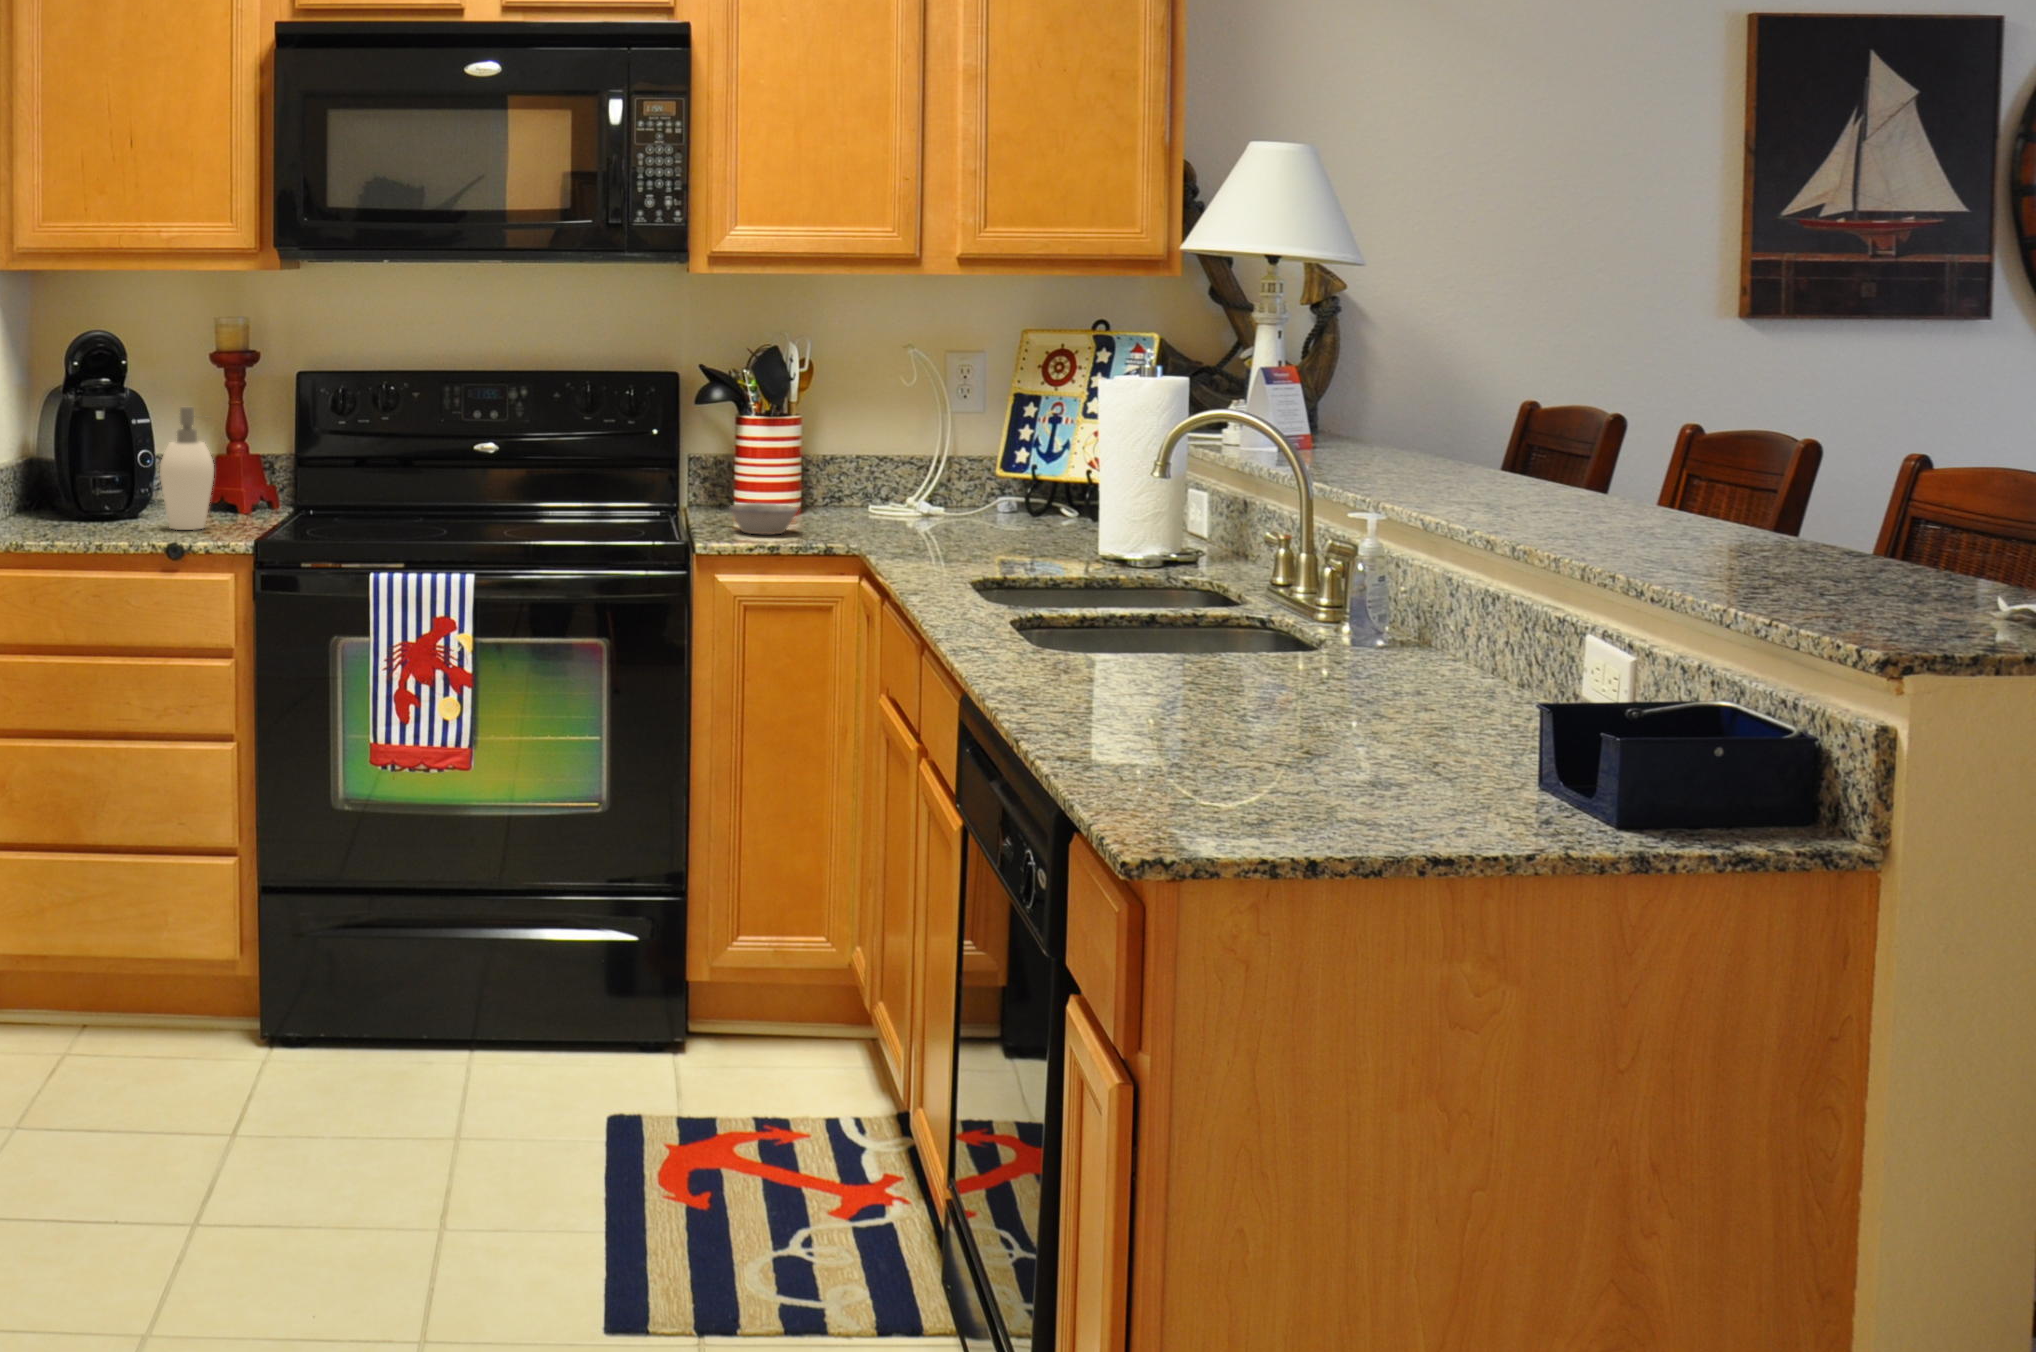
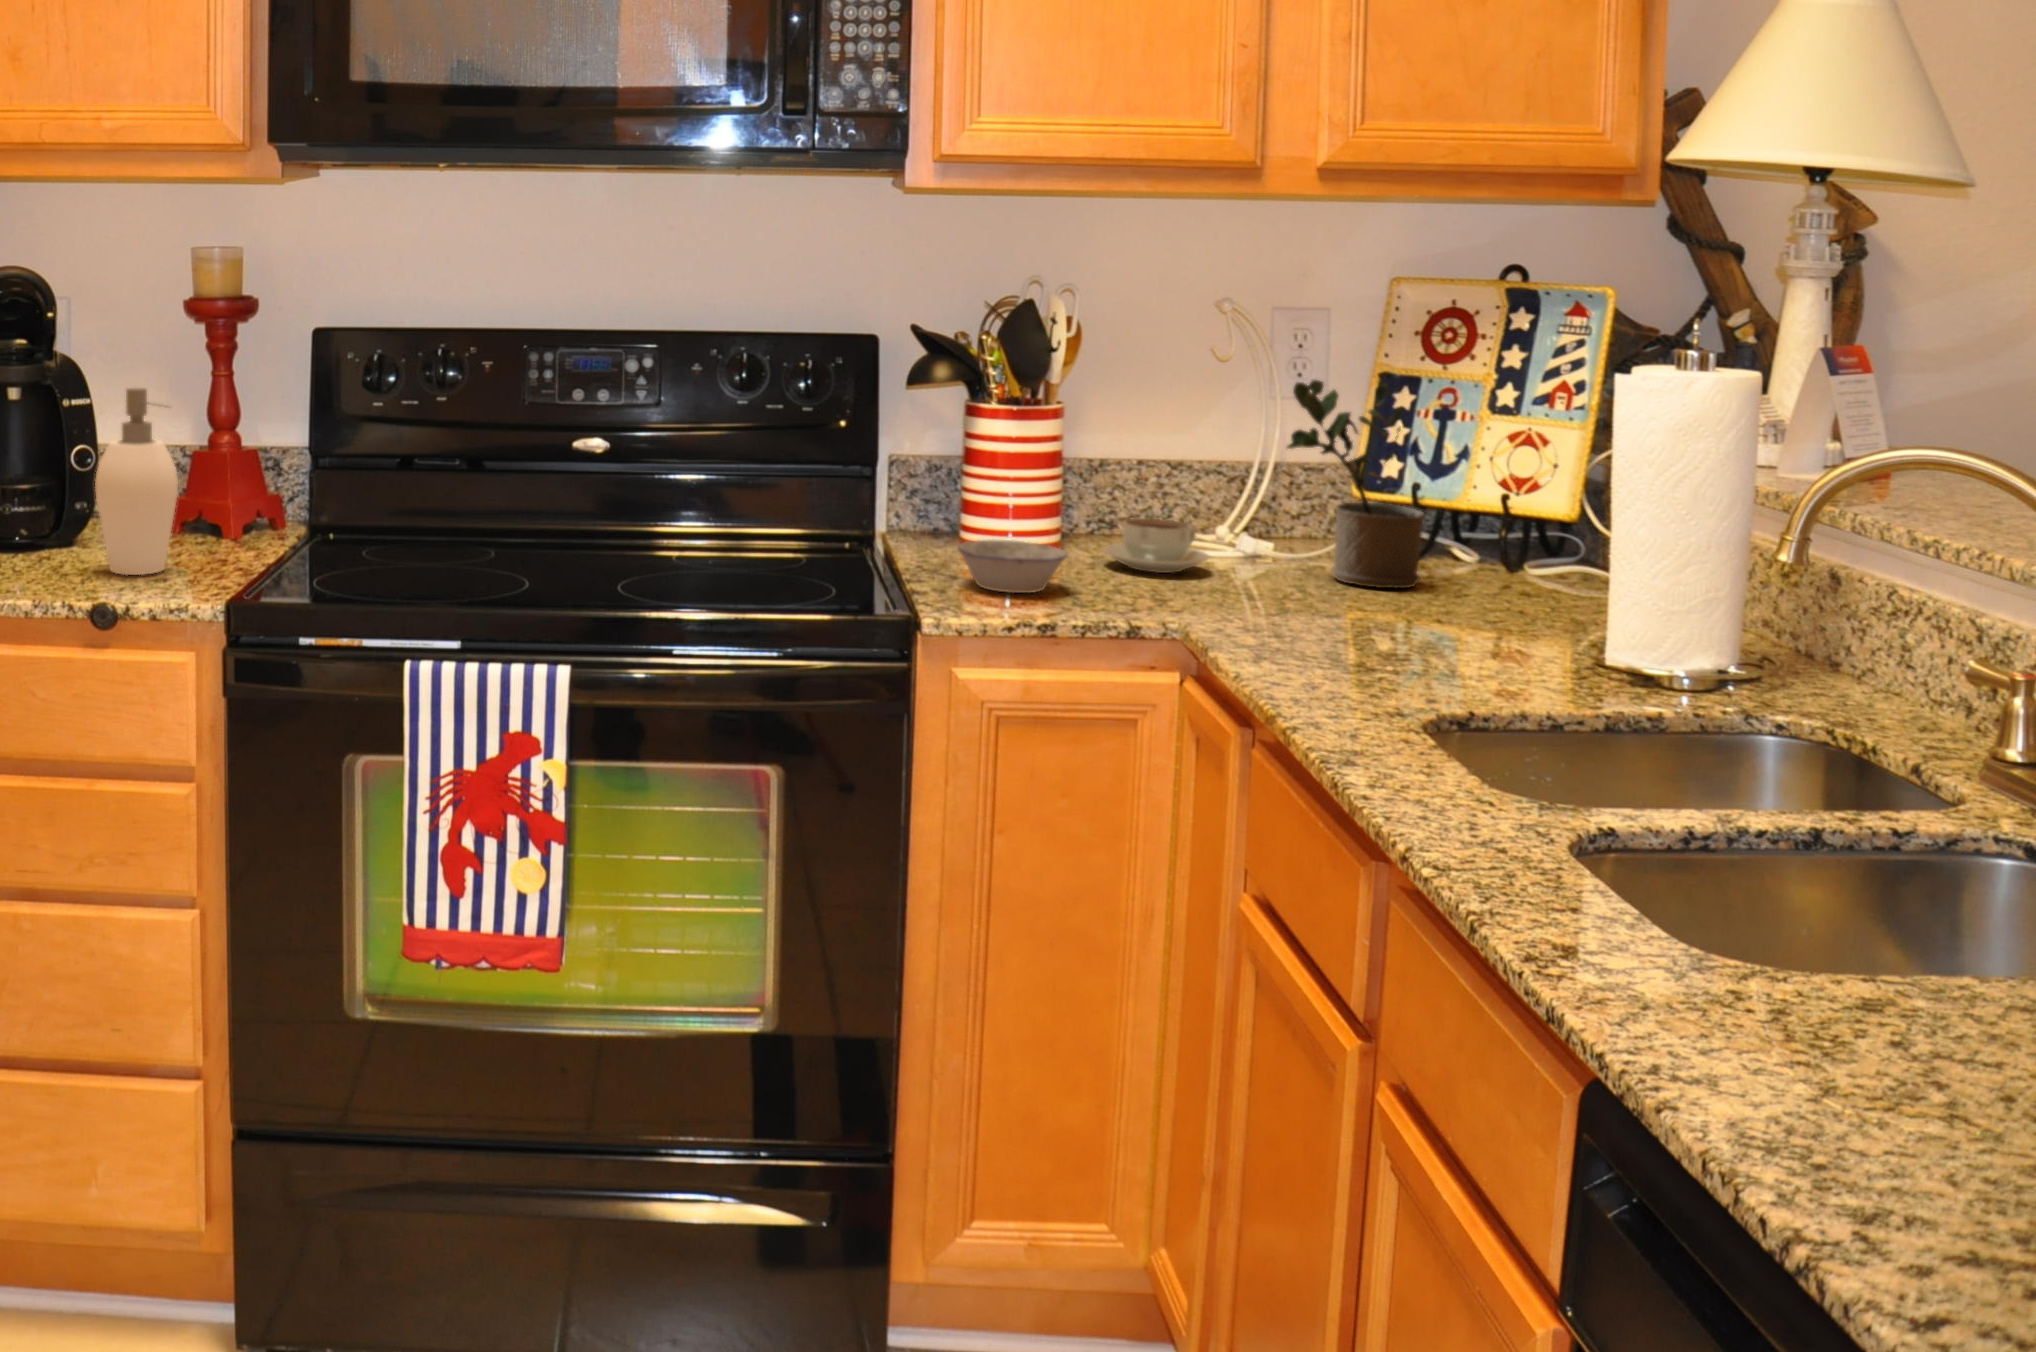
potted plant: none [948,396,1034,531] -> present [1287,380,1424,588]
coffee cup: none [832,491,900,525] -> present [1103,518,1209,573]

